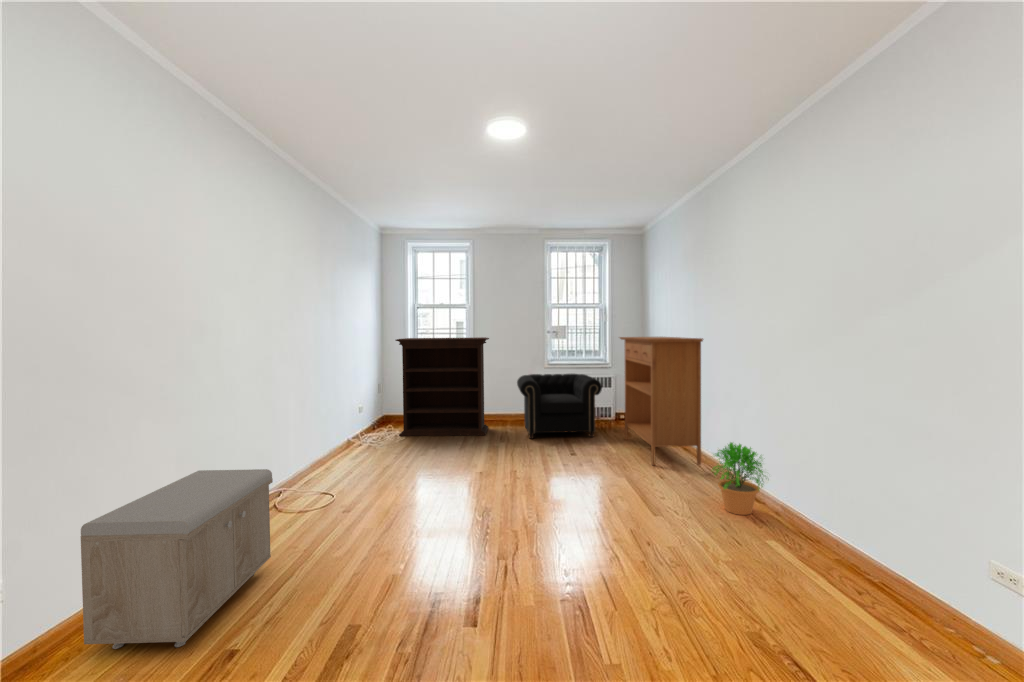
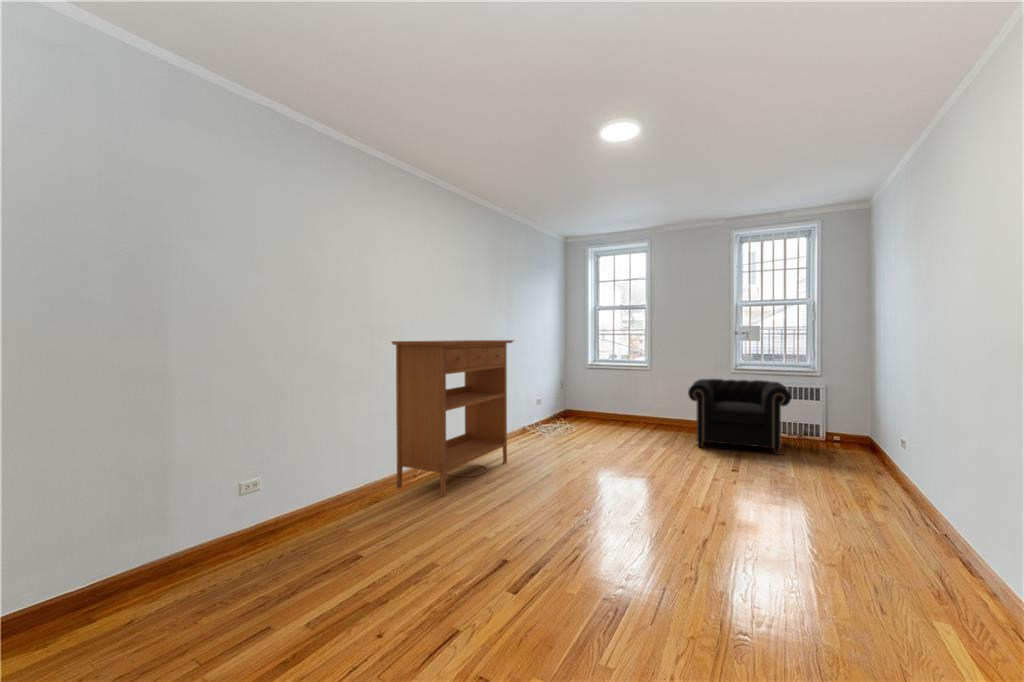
bookshelf: present [396,337,489,436] -> none [568,338,664,438]
console table: present [620,337,703,465] -> present [392,340,513,497]
potted plant: present [713,442,763,515] -> none [879,474,980,578]
storage bench: present [81,469,273,649] -> none [275,428,405,545]

